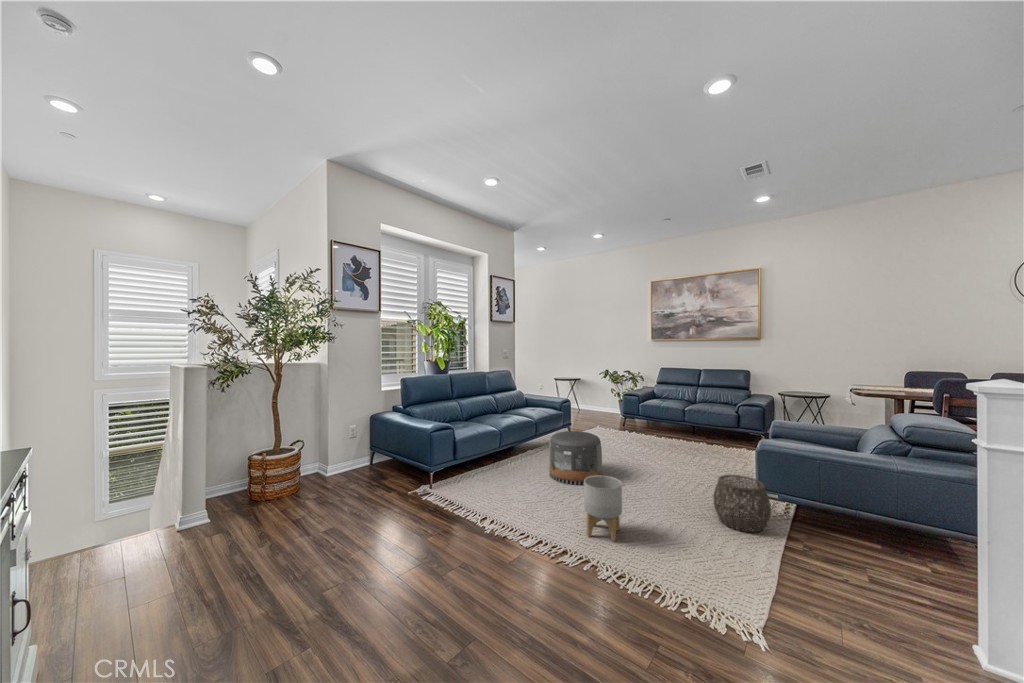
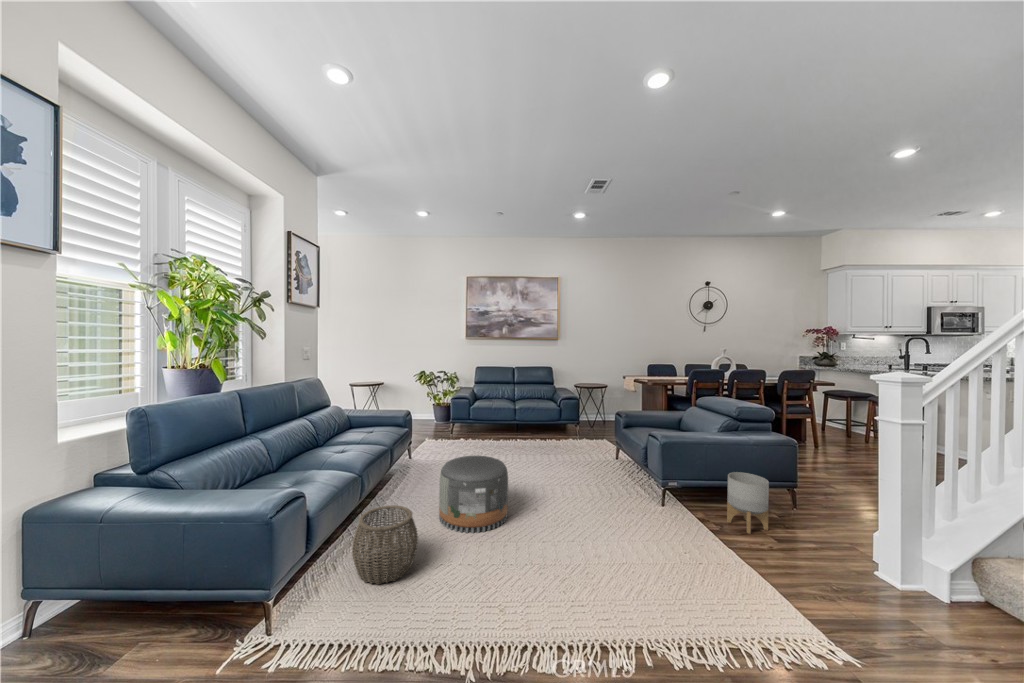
woven basket: present [713,475,771,532] -> present [352,505,418,584]
planter: present [584,476,622,542] -> present [727,472,769,534]

